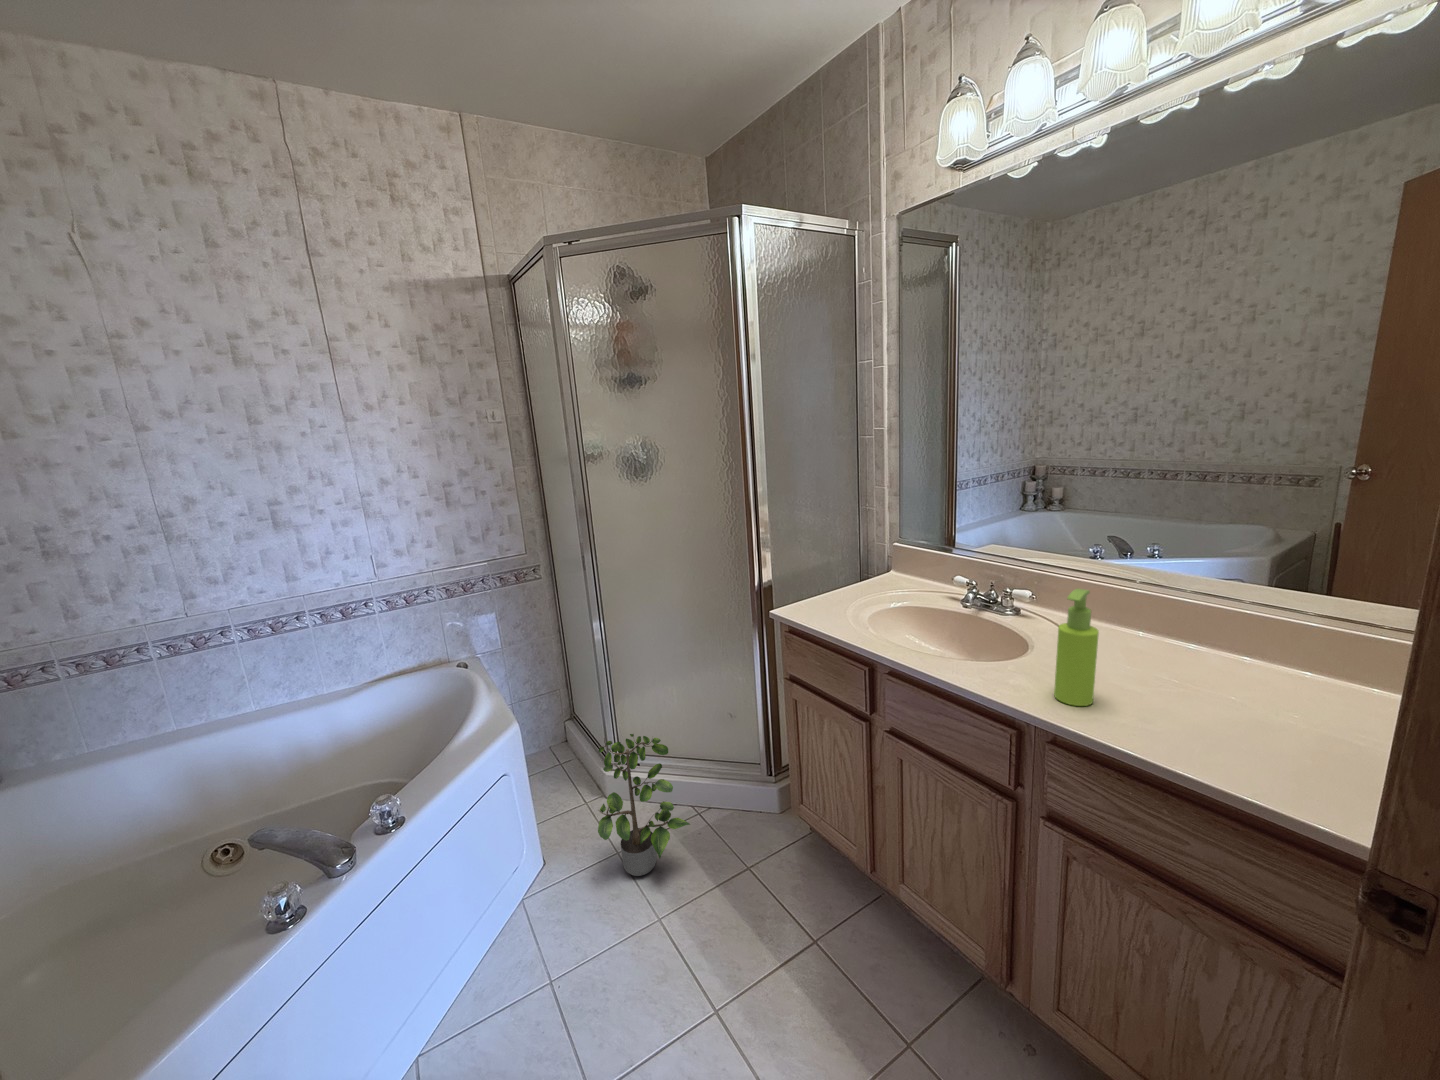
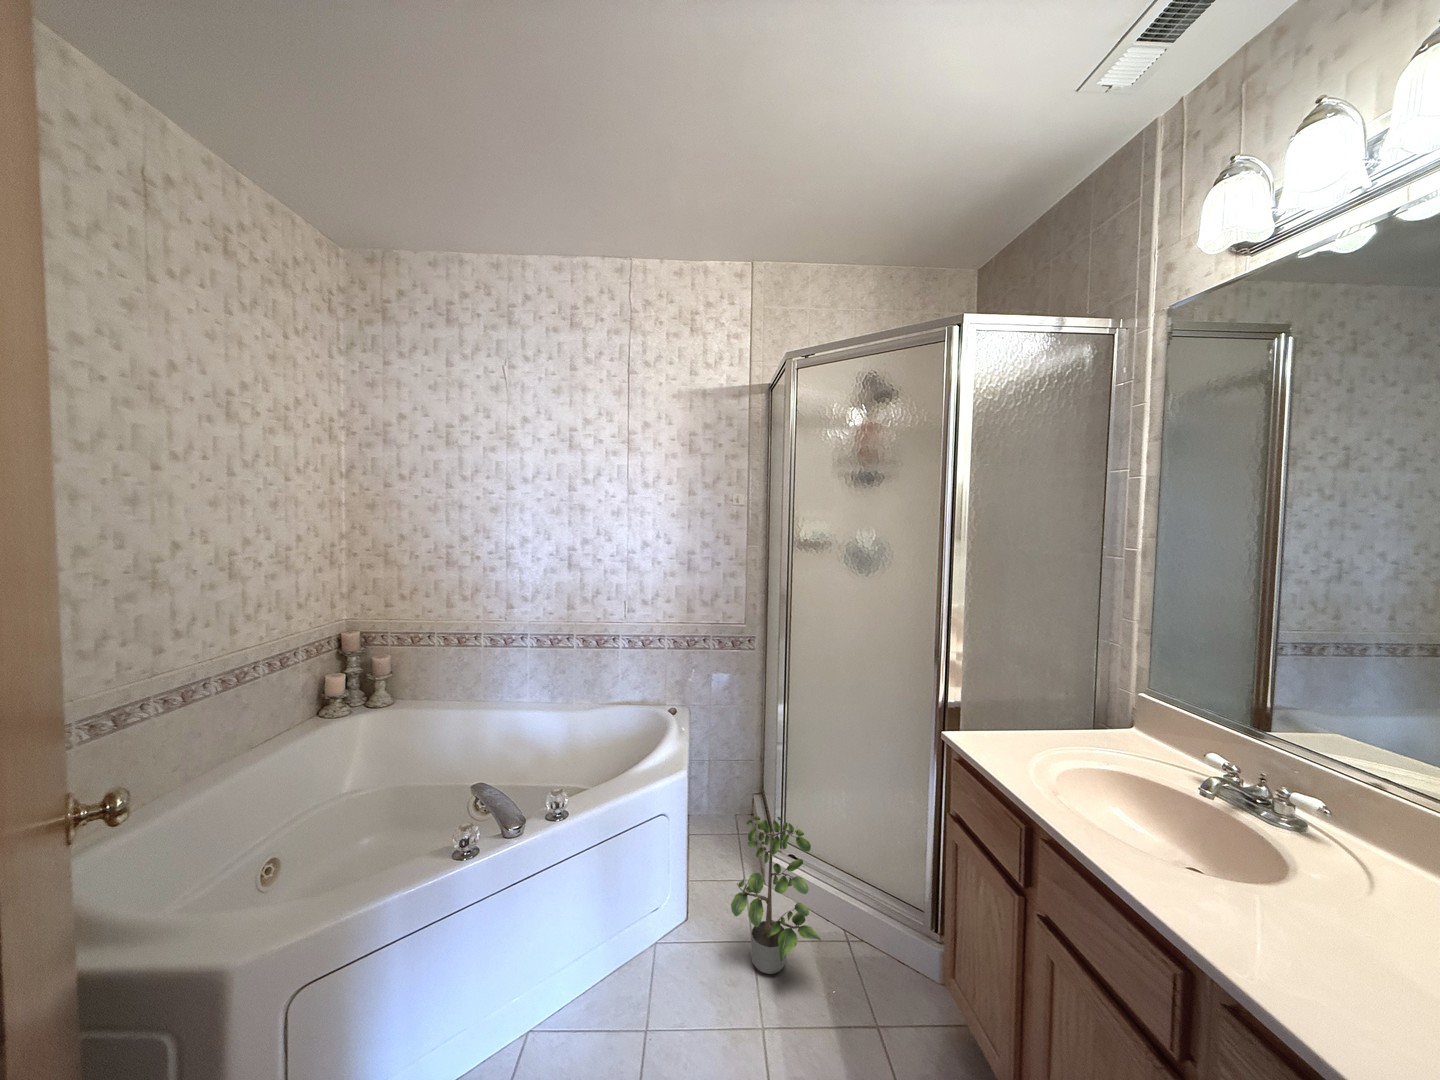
soap dispenser: present [1054,589,1099,706] -> none [1268,802,1349,991]

